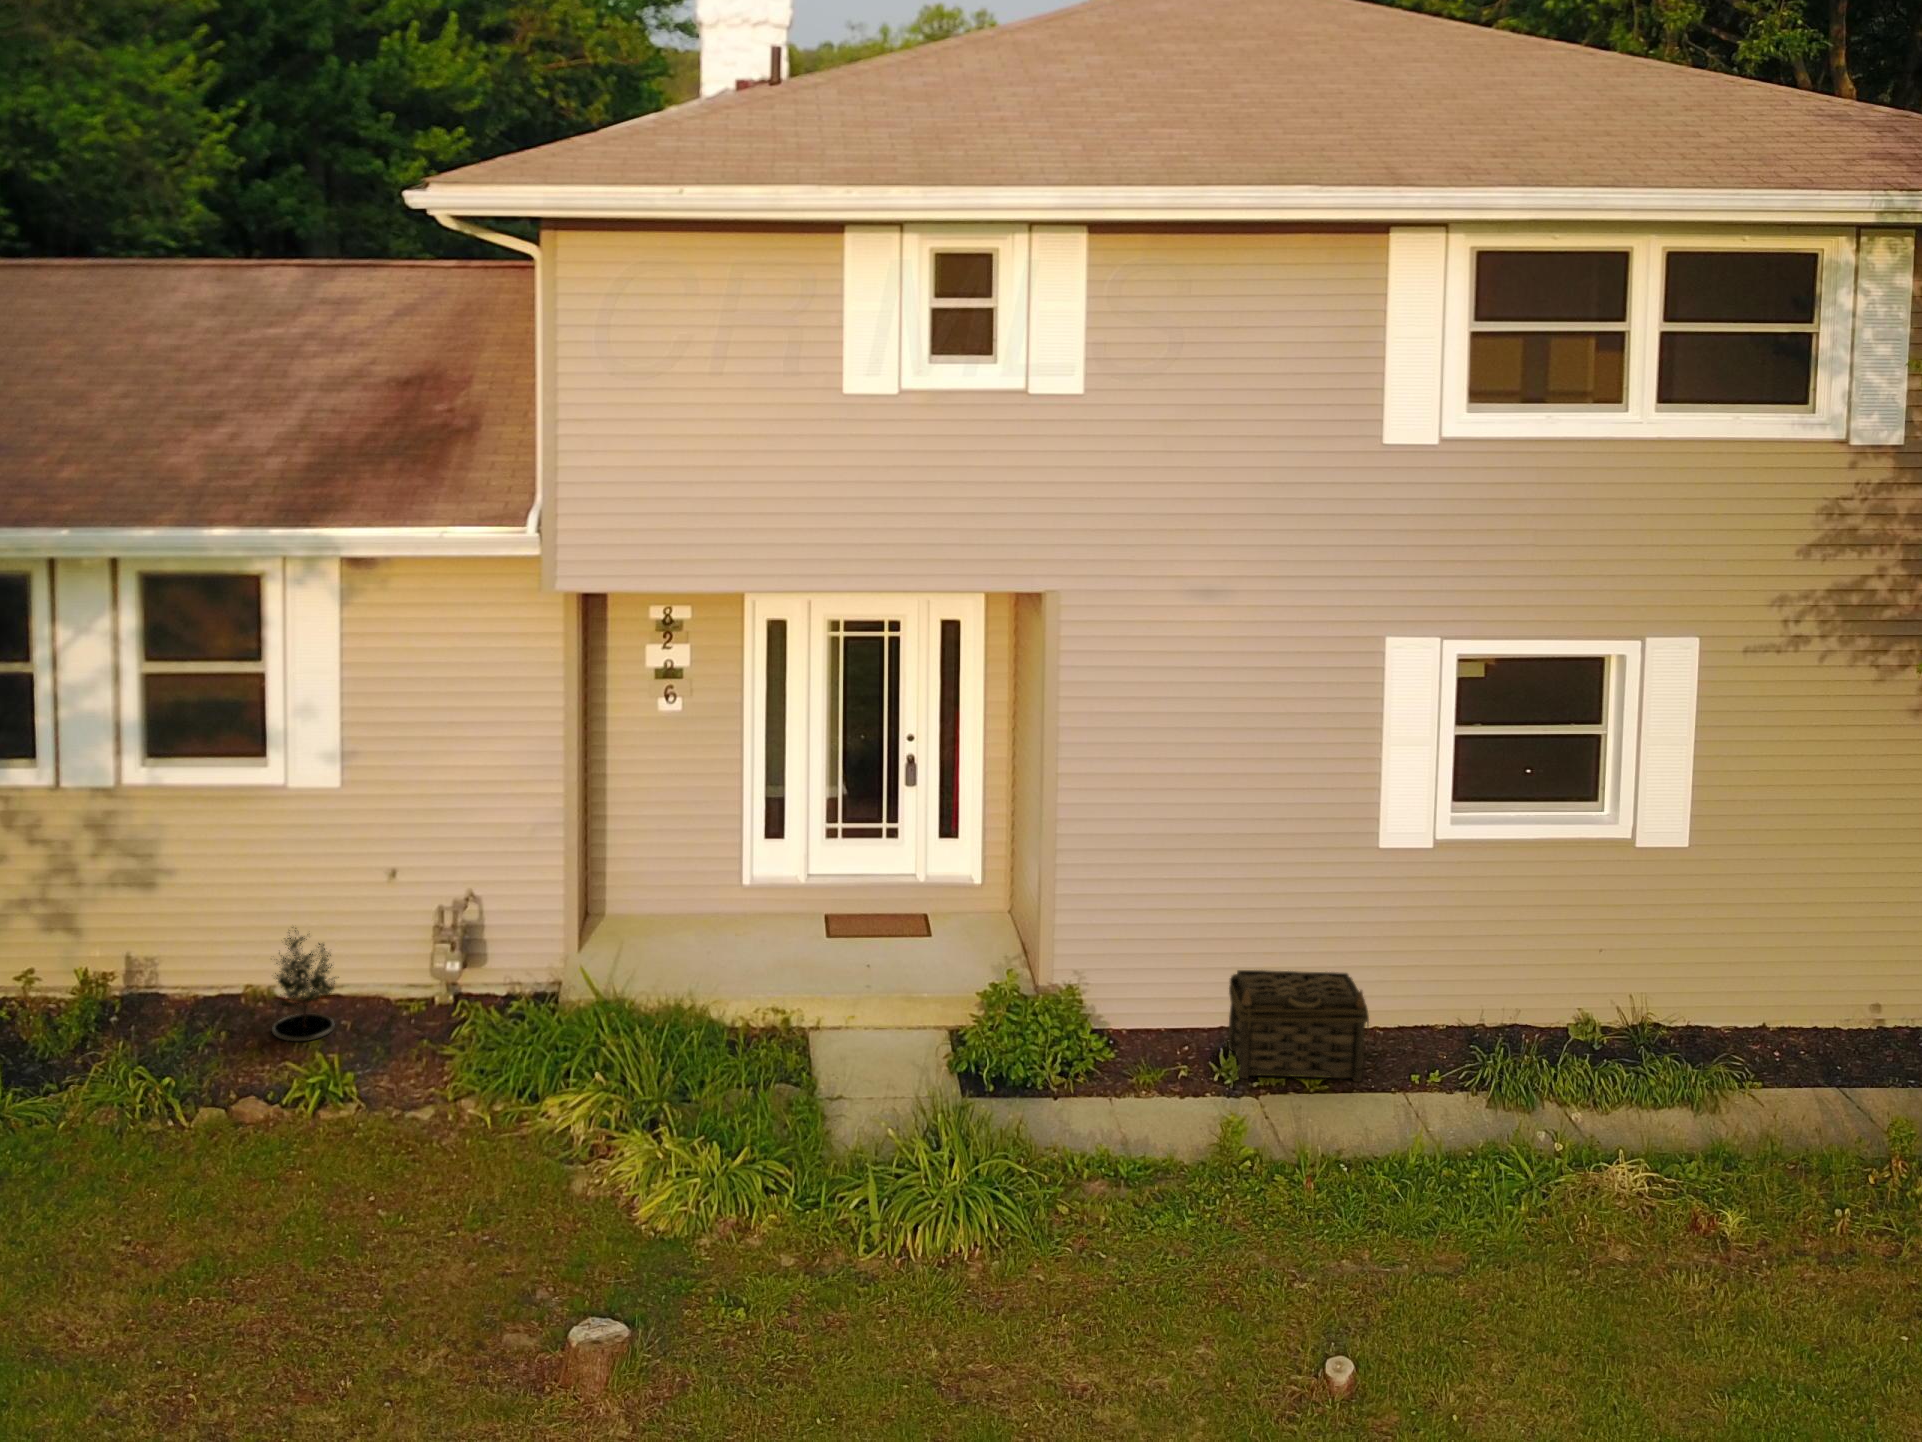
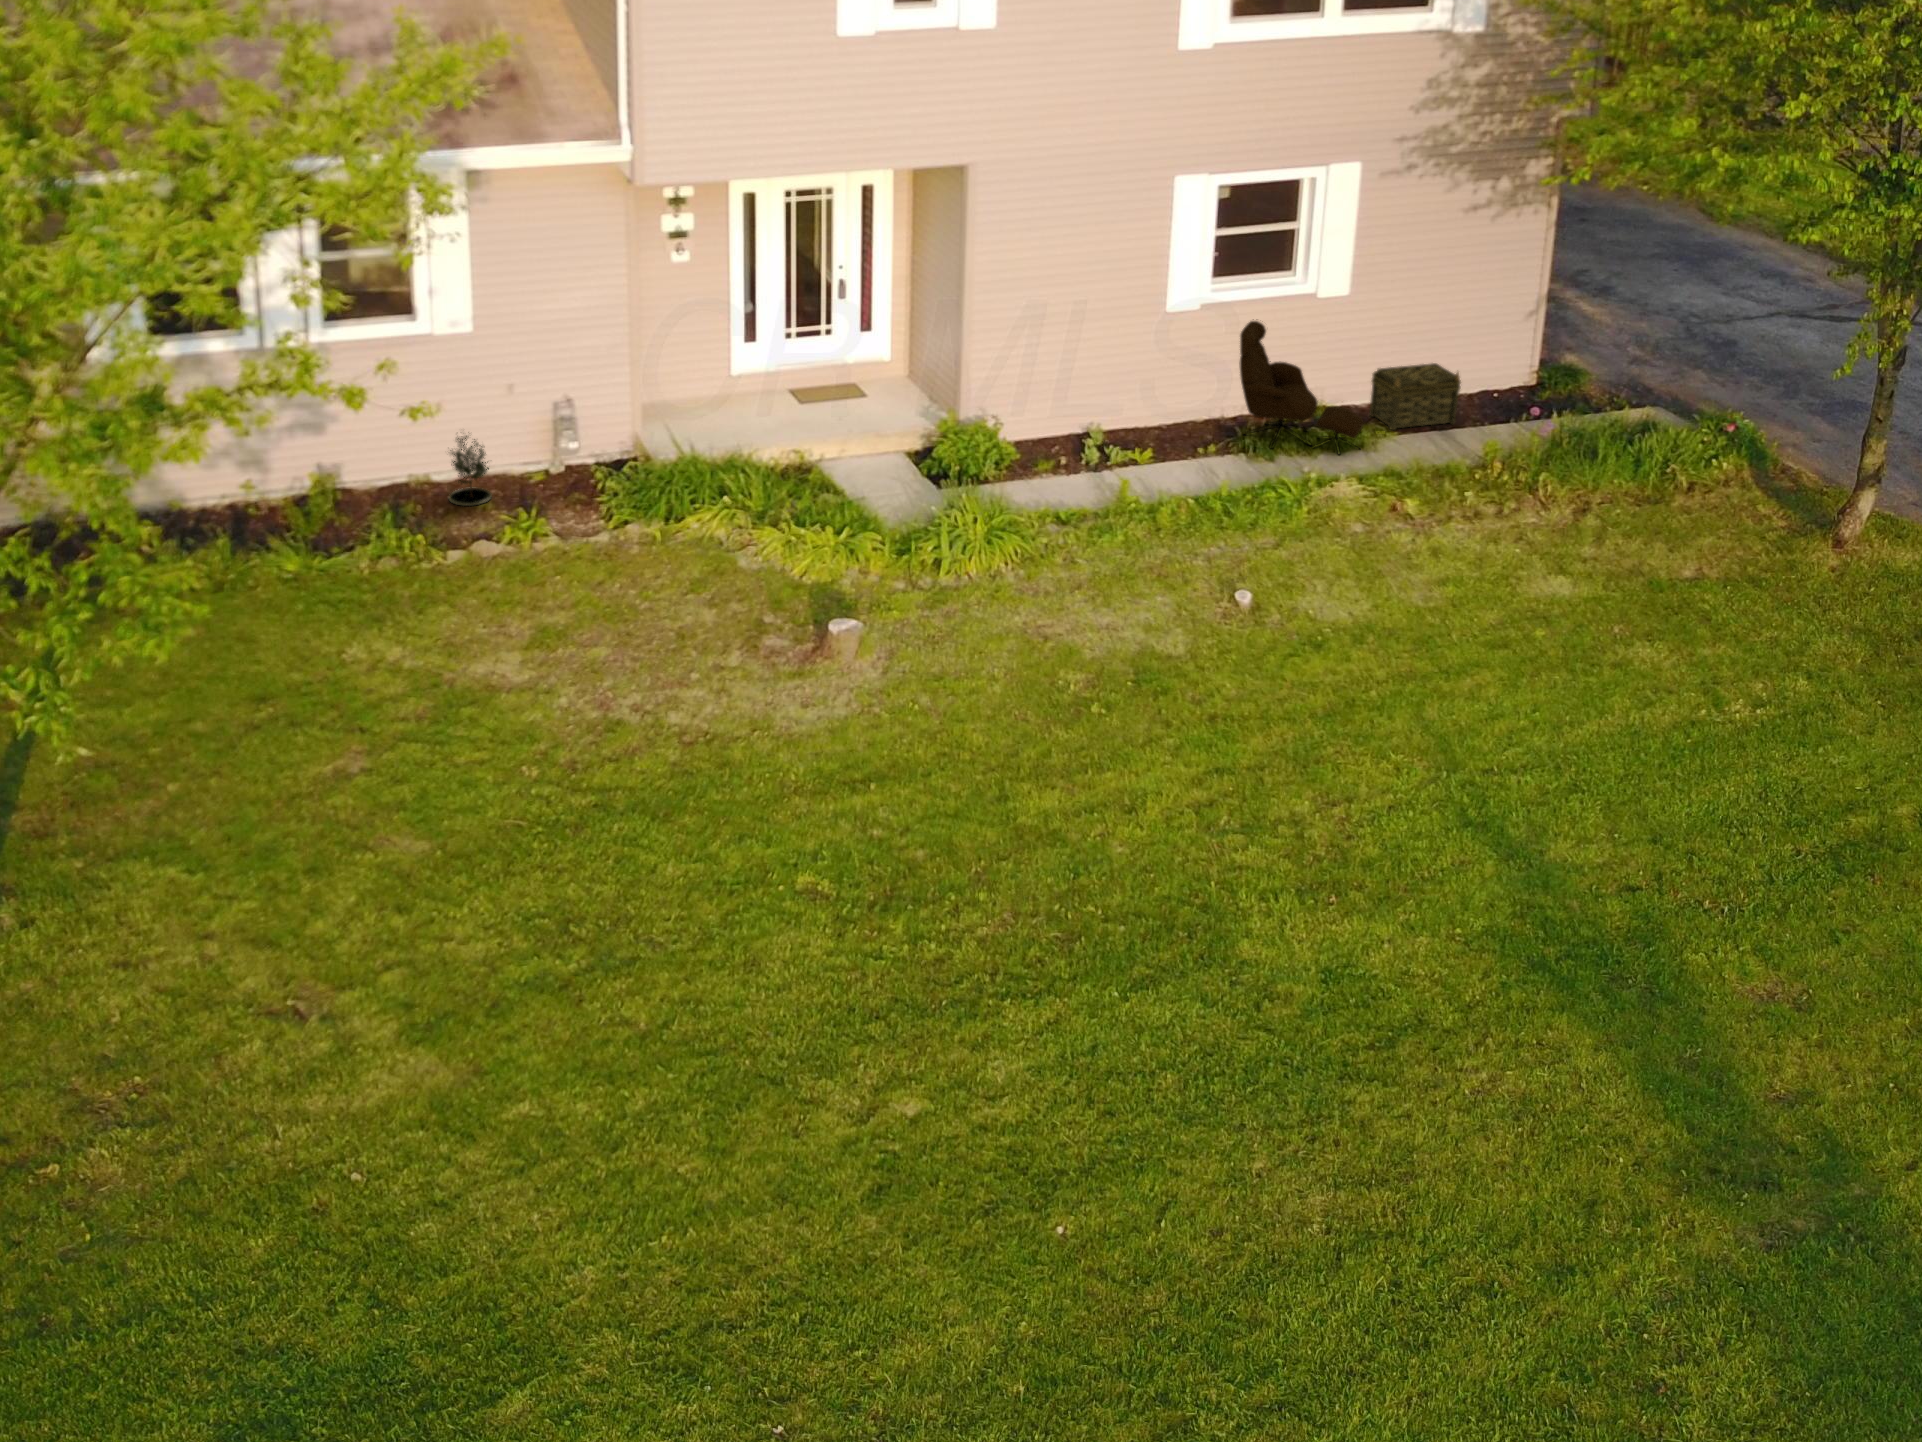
lounge chair: none [1493,871,1704,1111] -> present [1239,321,1364,455]
basket: present [1228,970,1369,1082] -> present [1369,363,1461,430]

